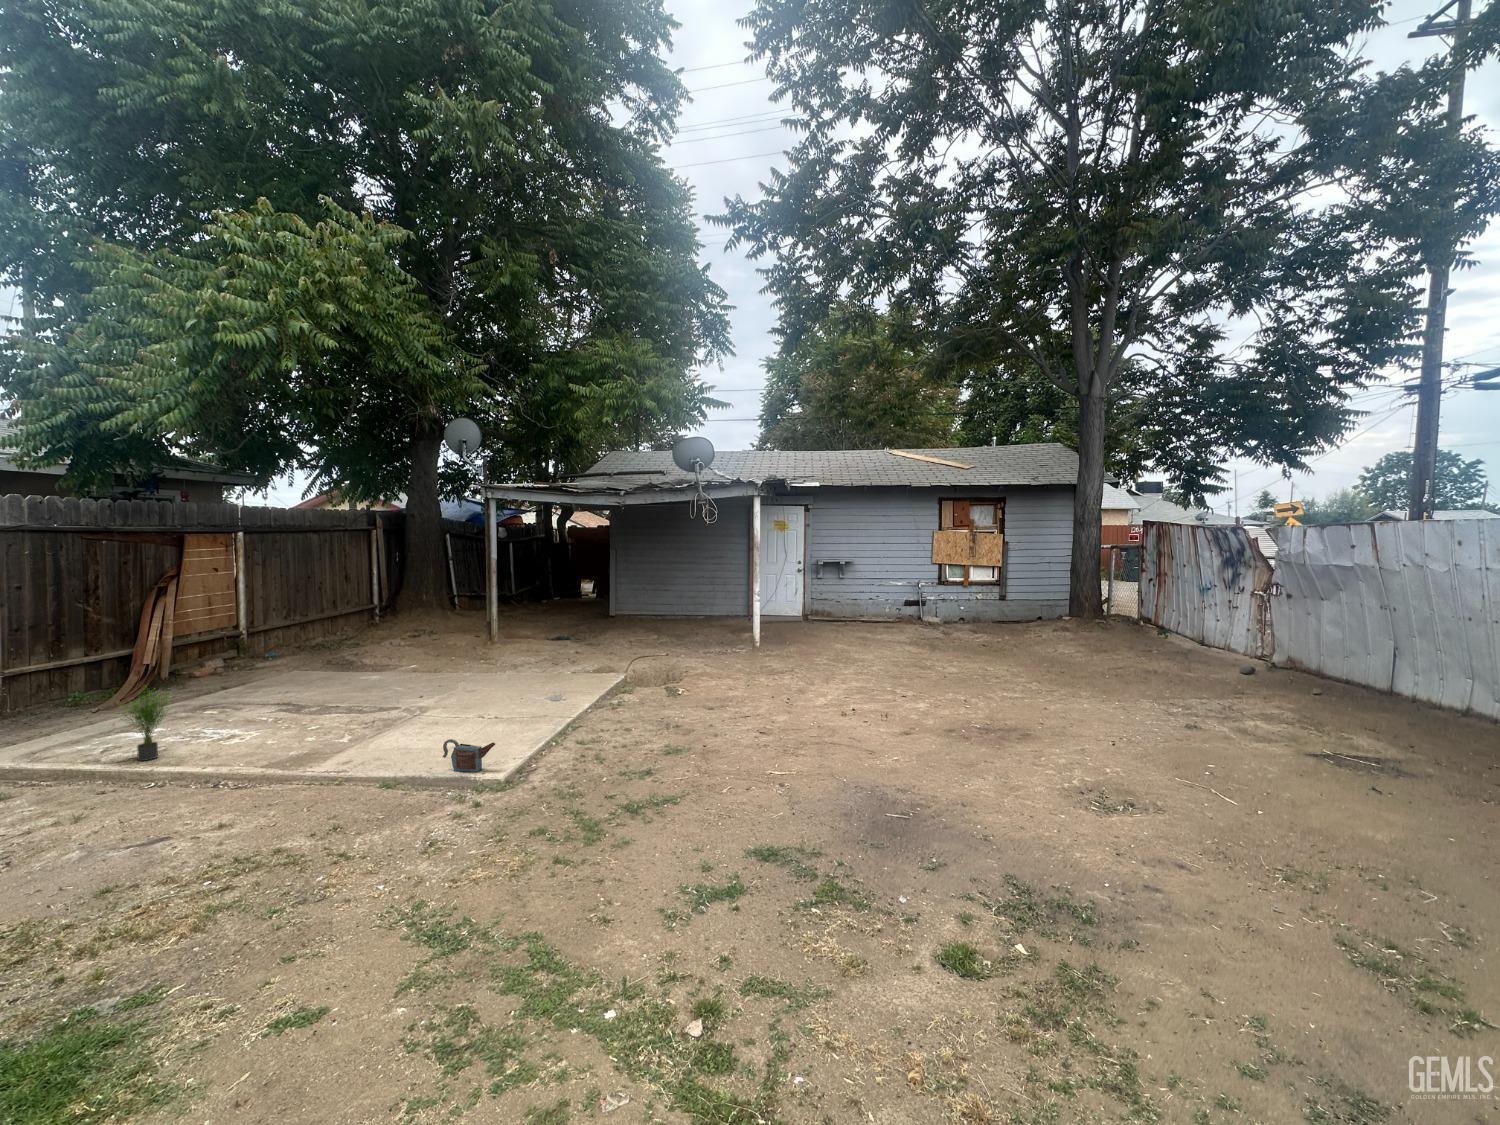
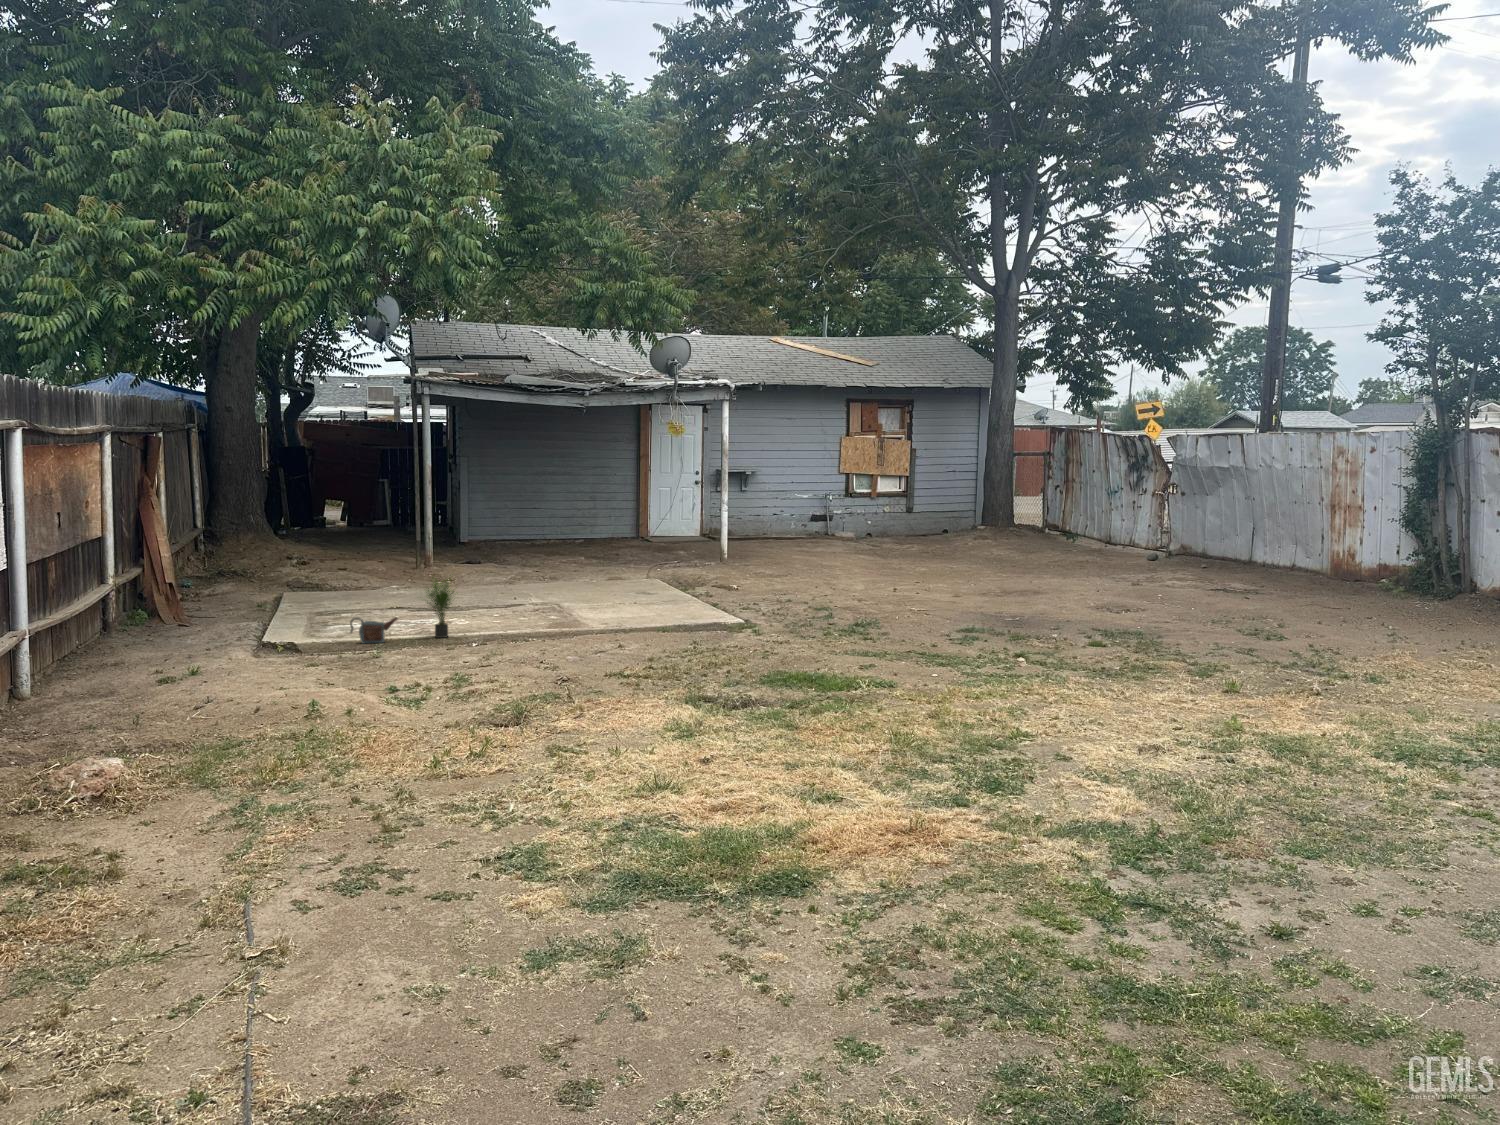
watering can: present [443,739,495,772] -> present [350,617,398,643]

